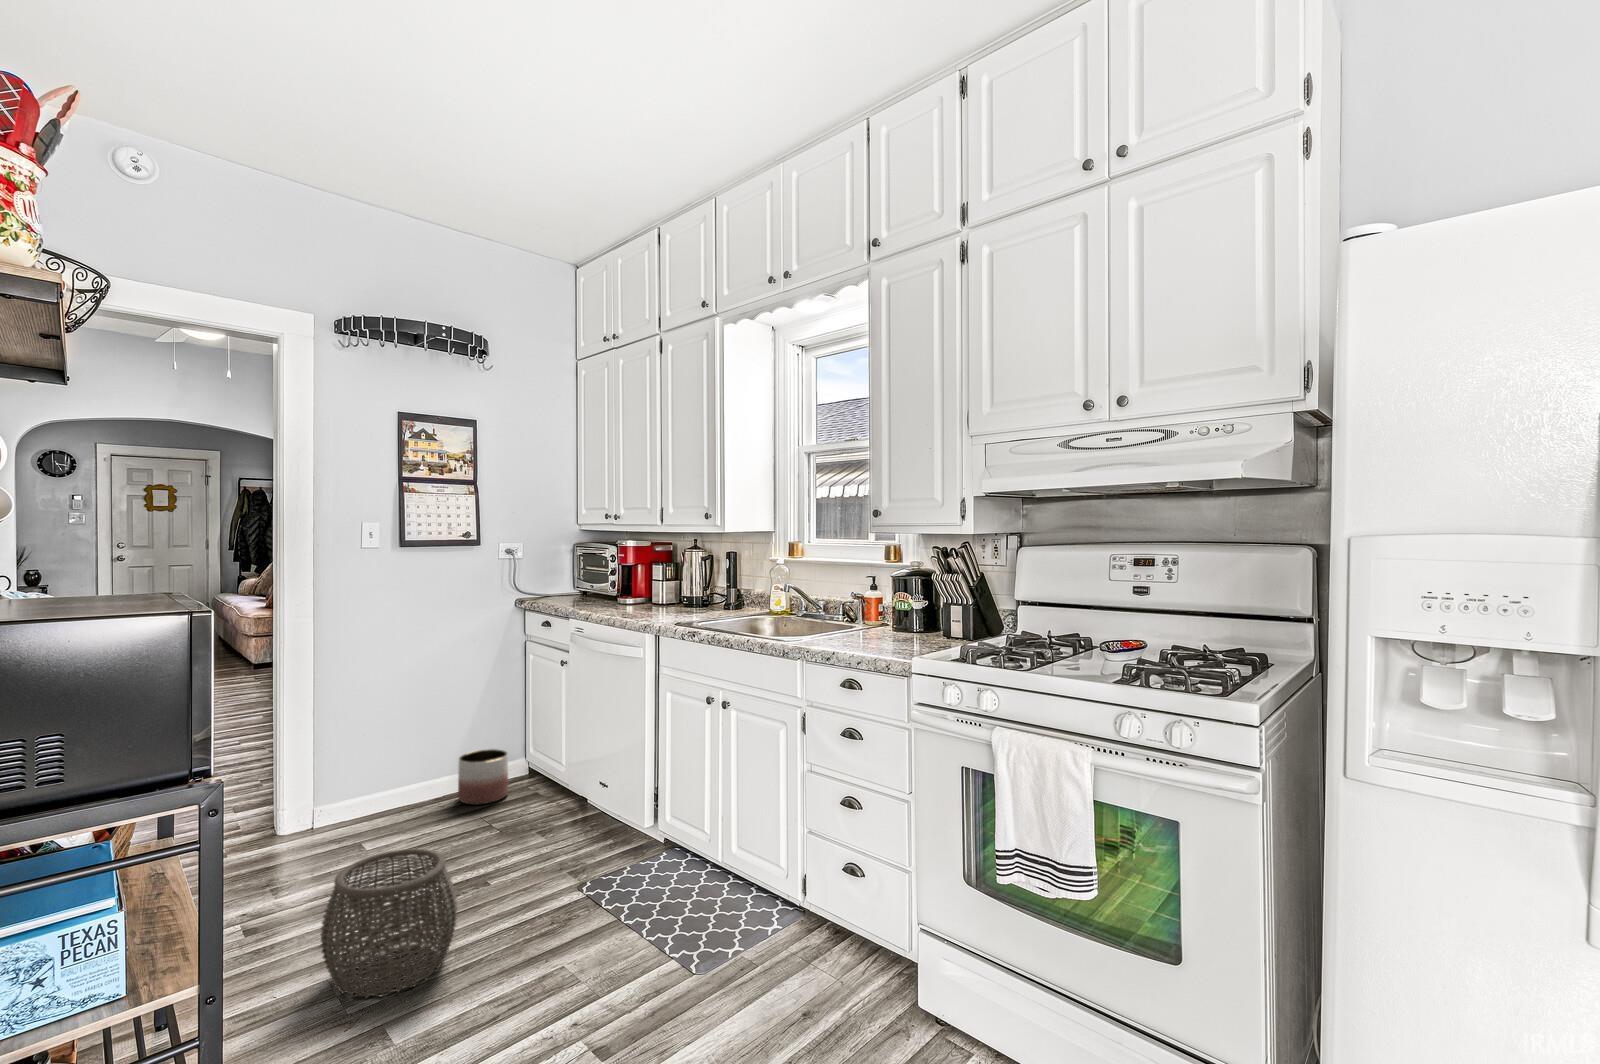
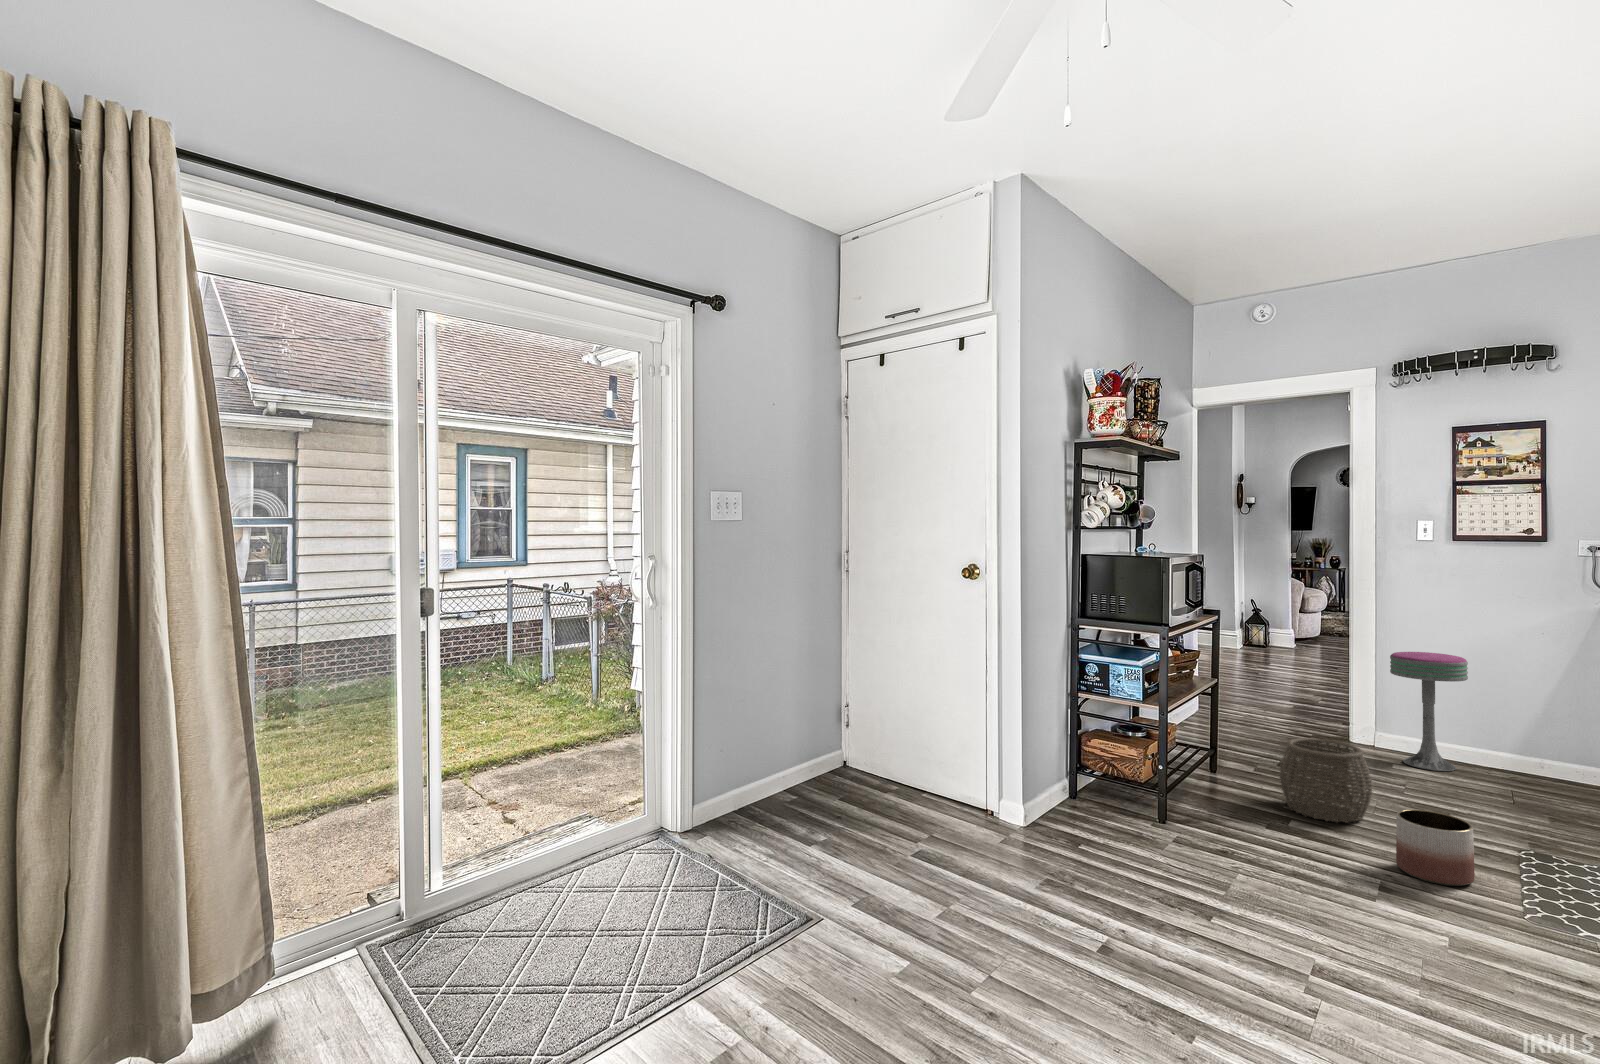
bar stool: none [345,684,429,836] -> present [1390,652,1468,771]
planter: present [458,749,508,805] -> present [1396,810,1475,886]

